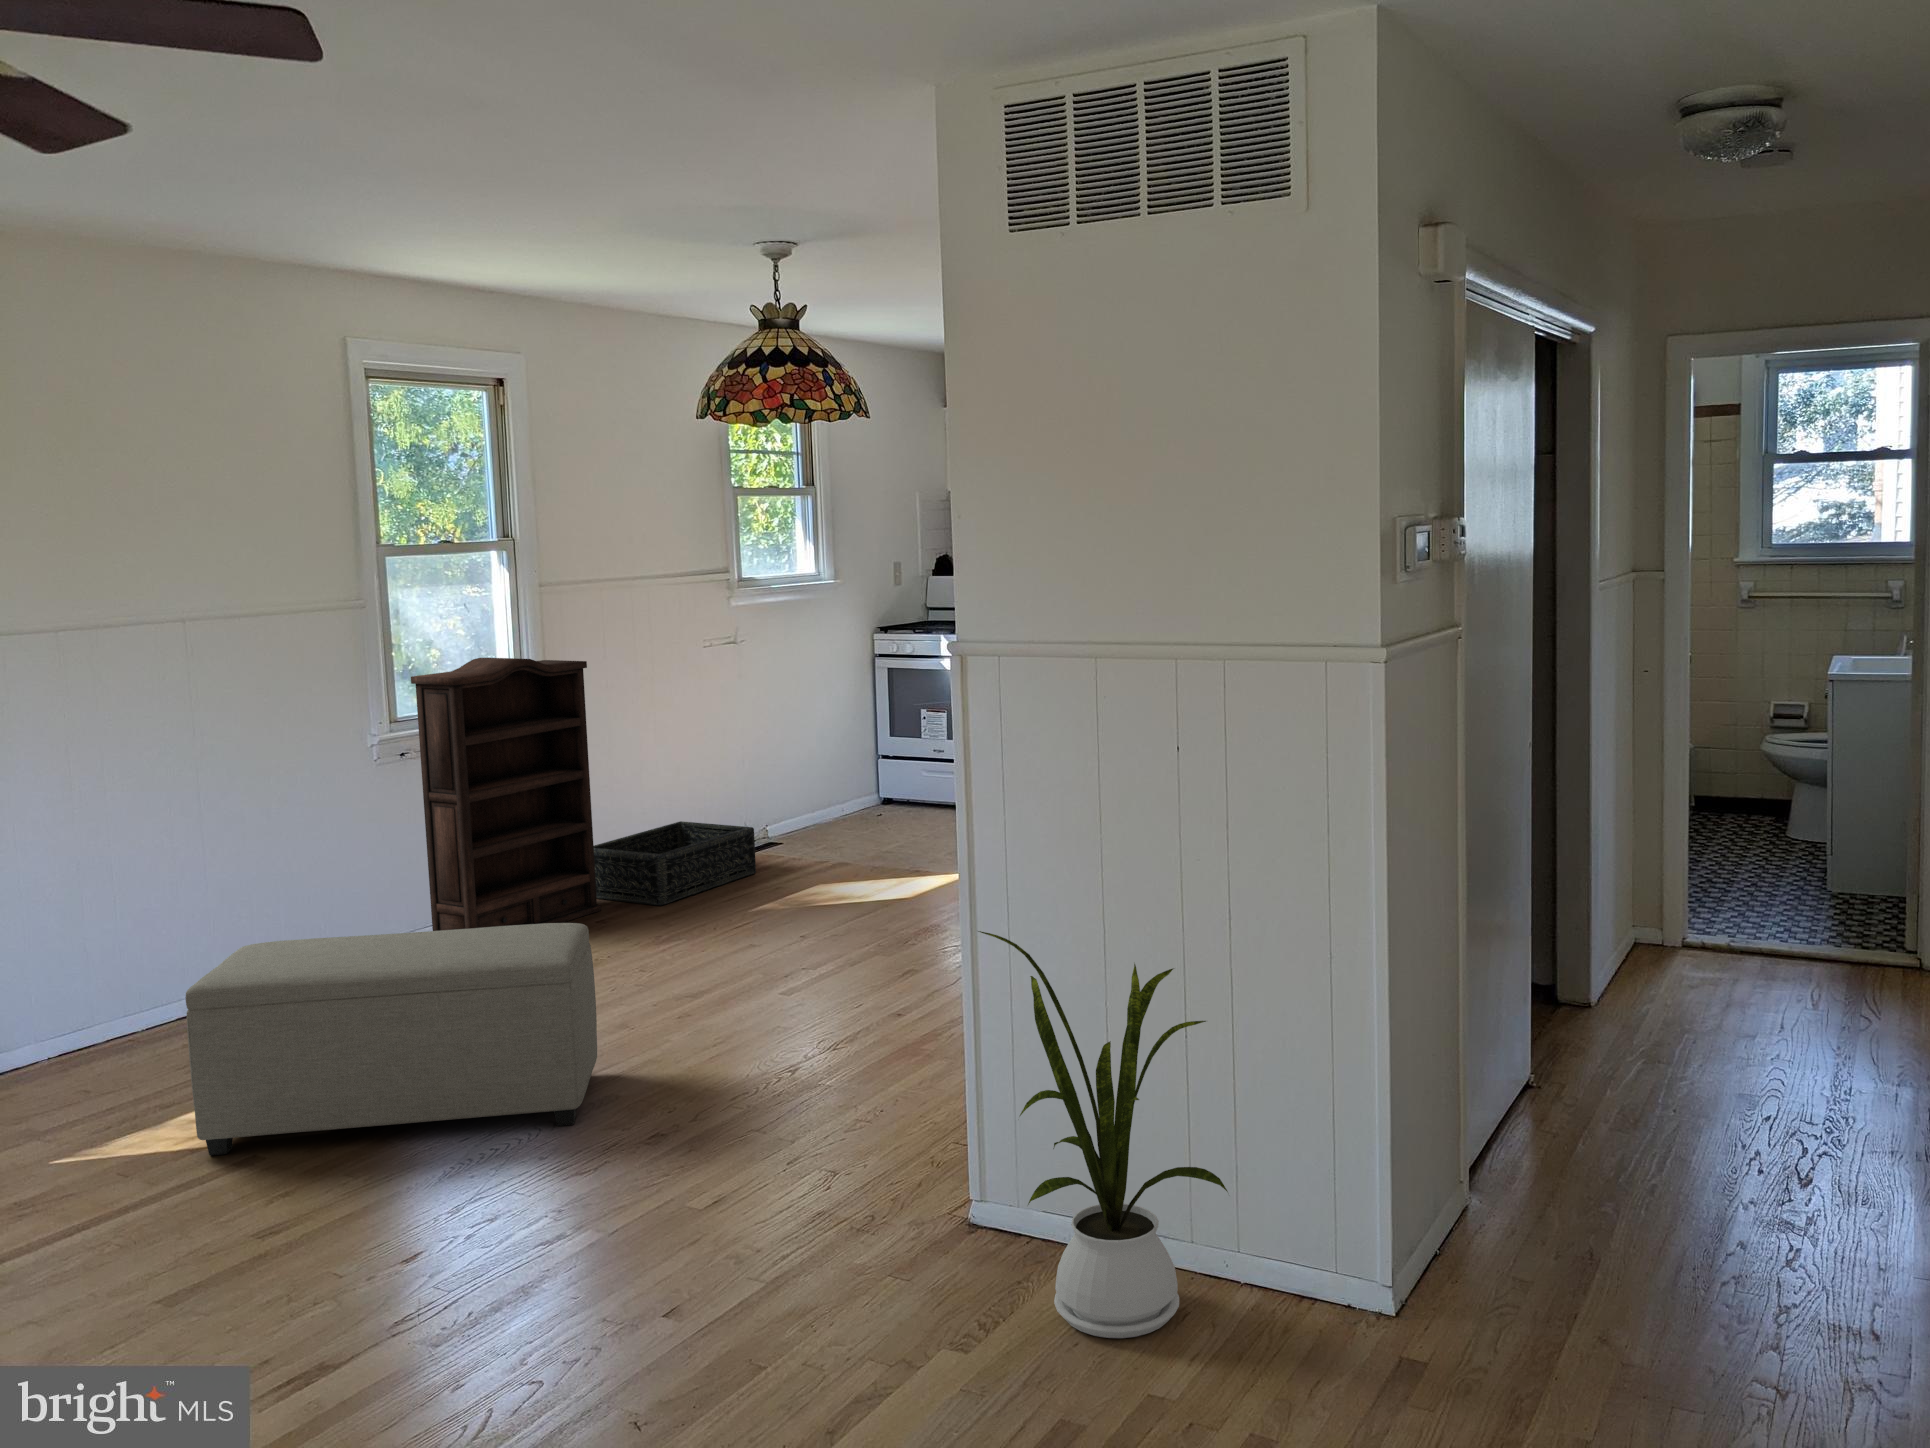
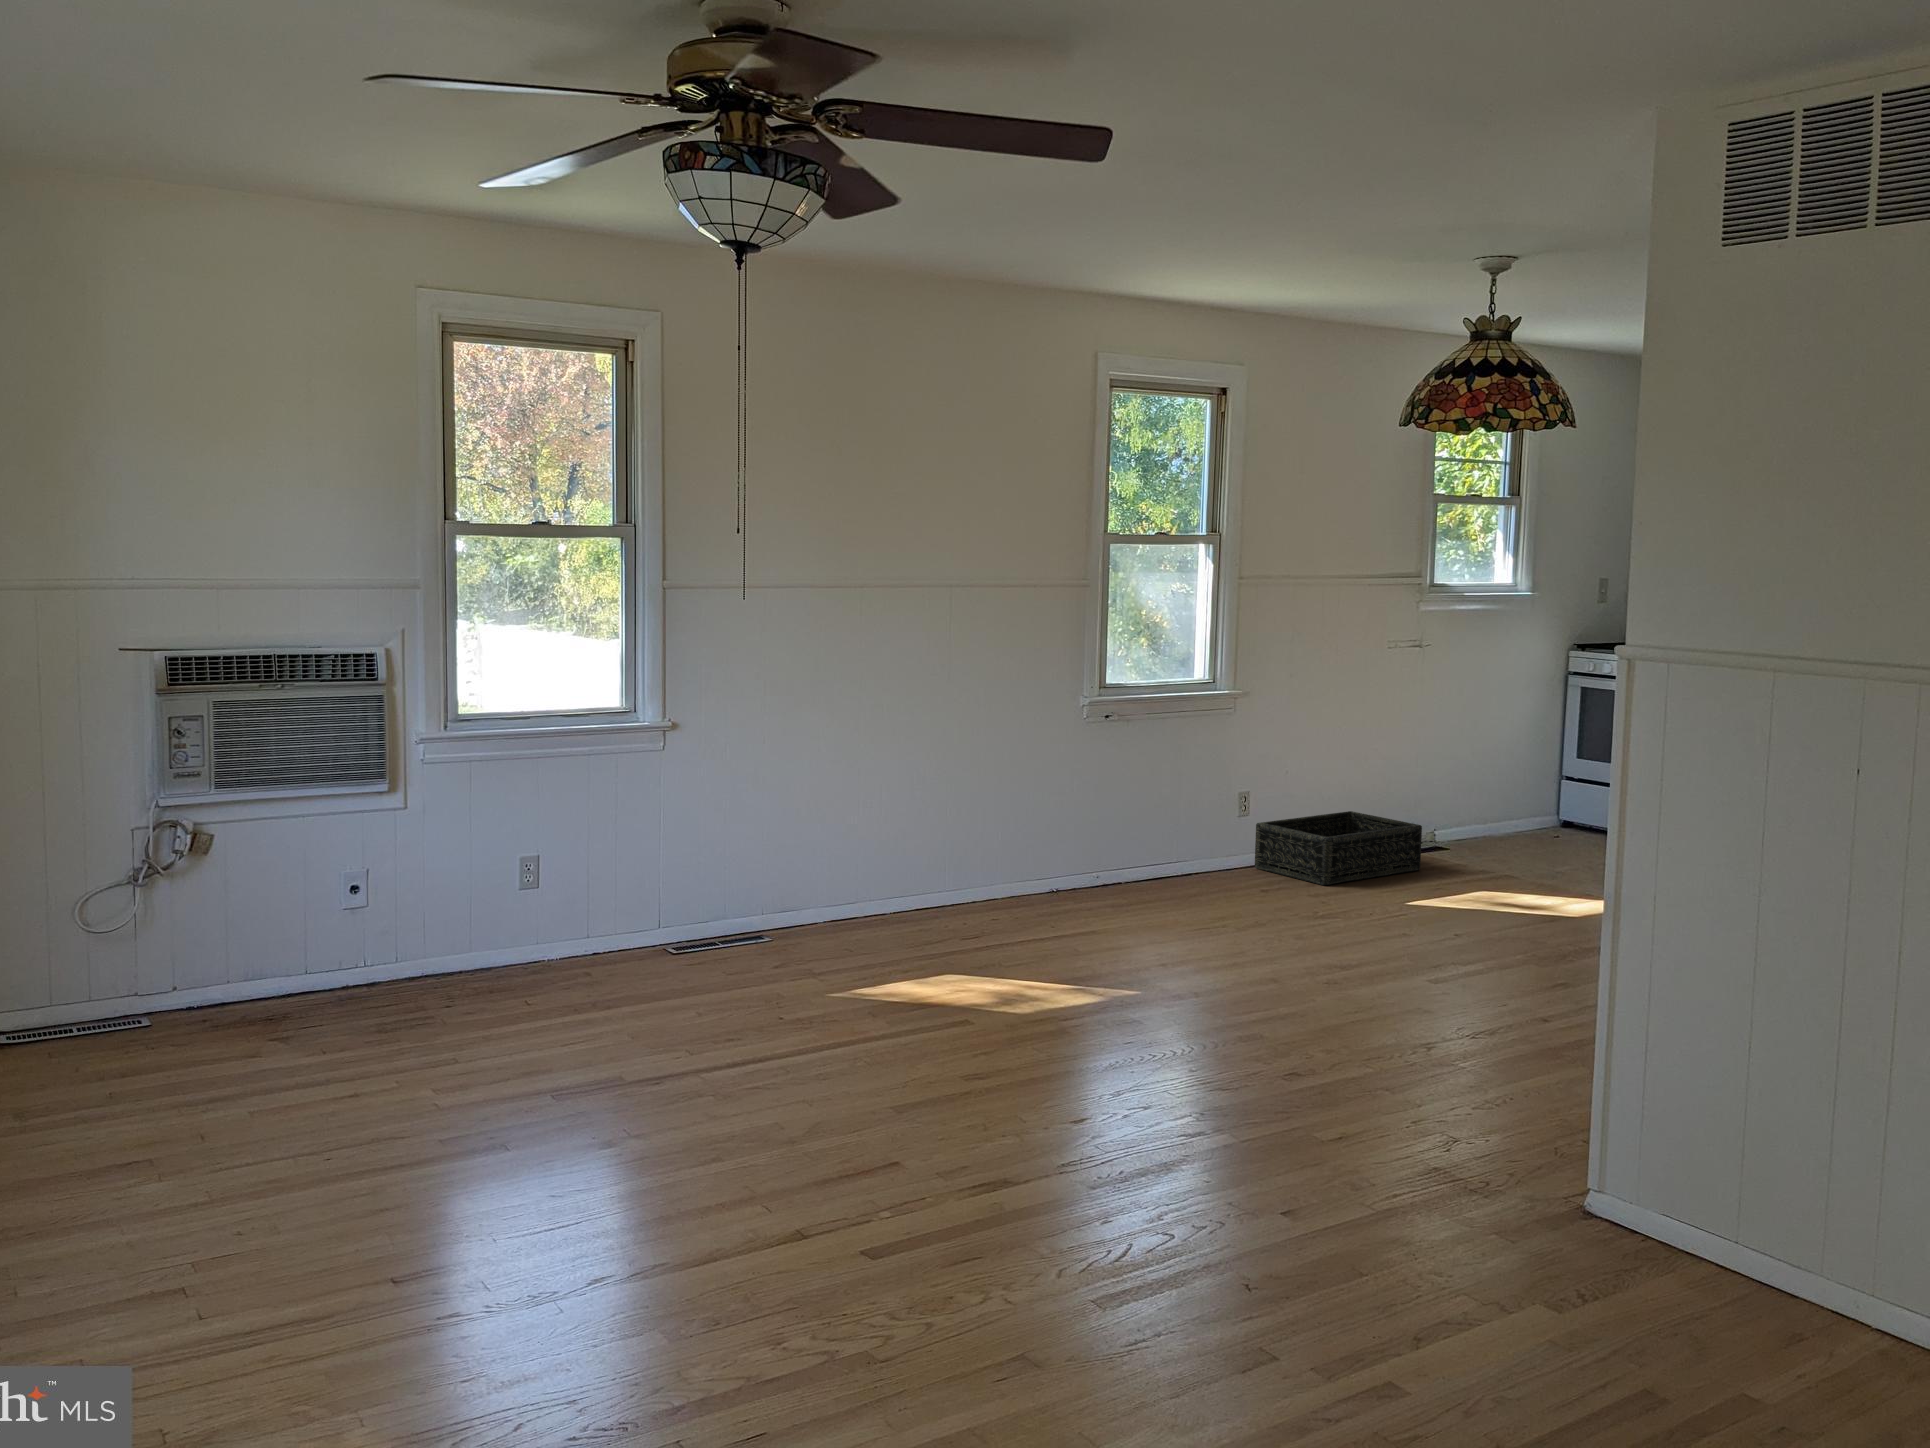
bookshelf: present [411,658,601,931] -> none [1117,639,1276,898]
ottoman: present [185,923,597,1155] -> none [931,854,1254,1051]
house plant: present [978,931,1228,1338] -> none [1614,920,1873,1347]

